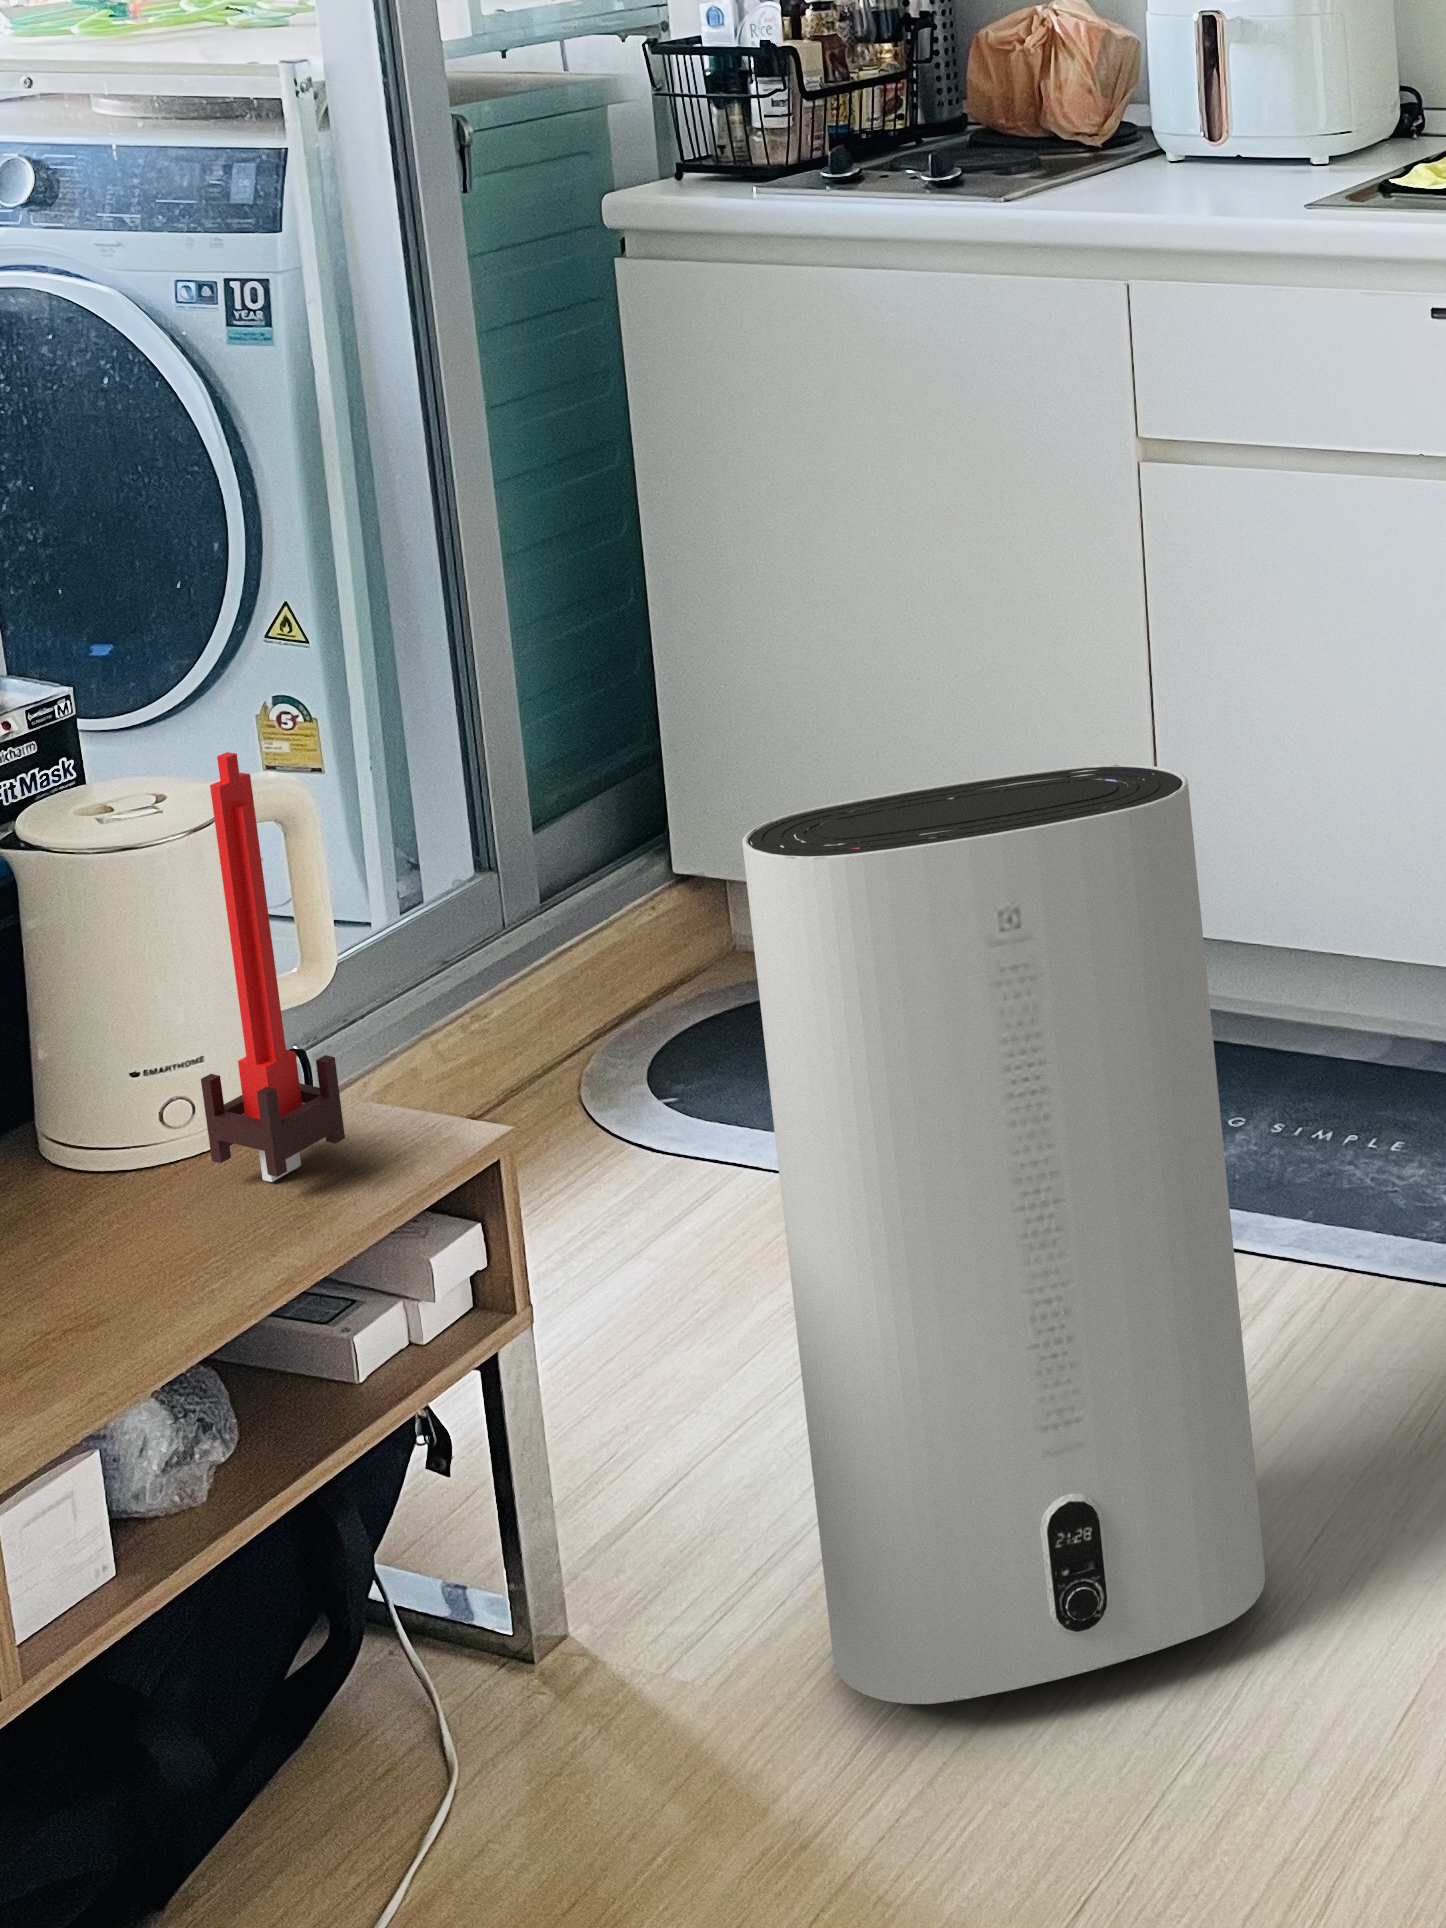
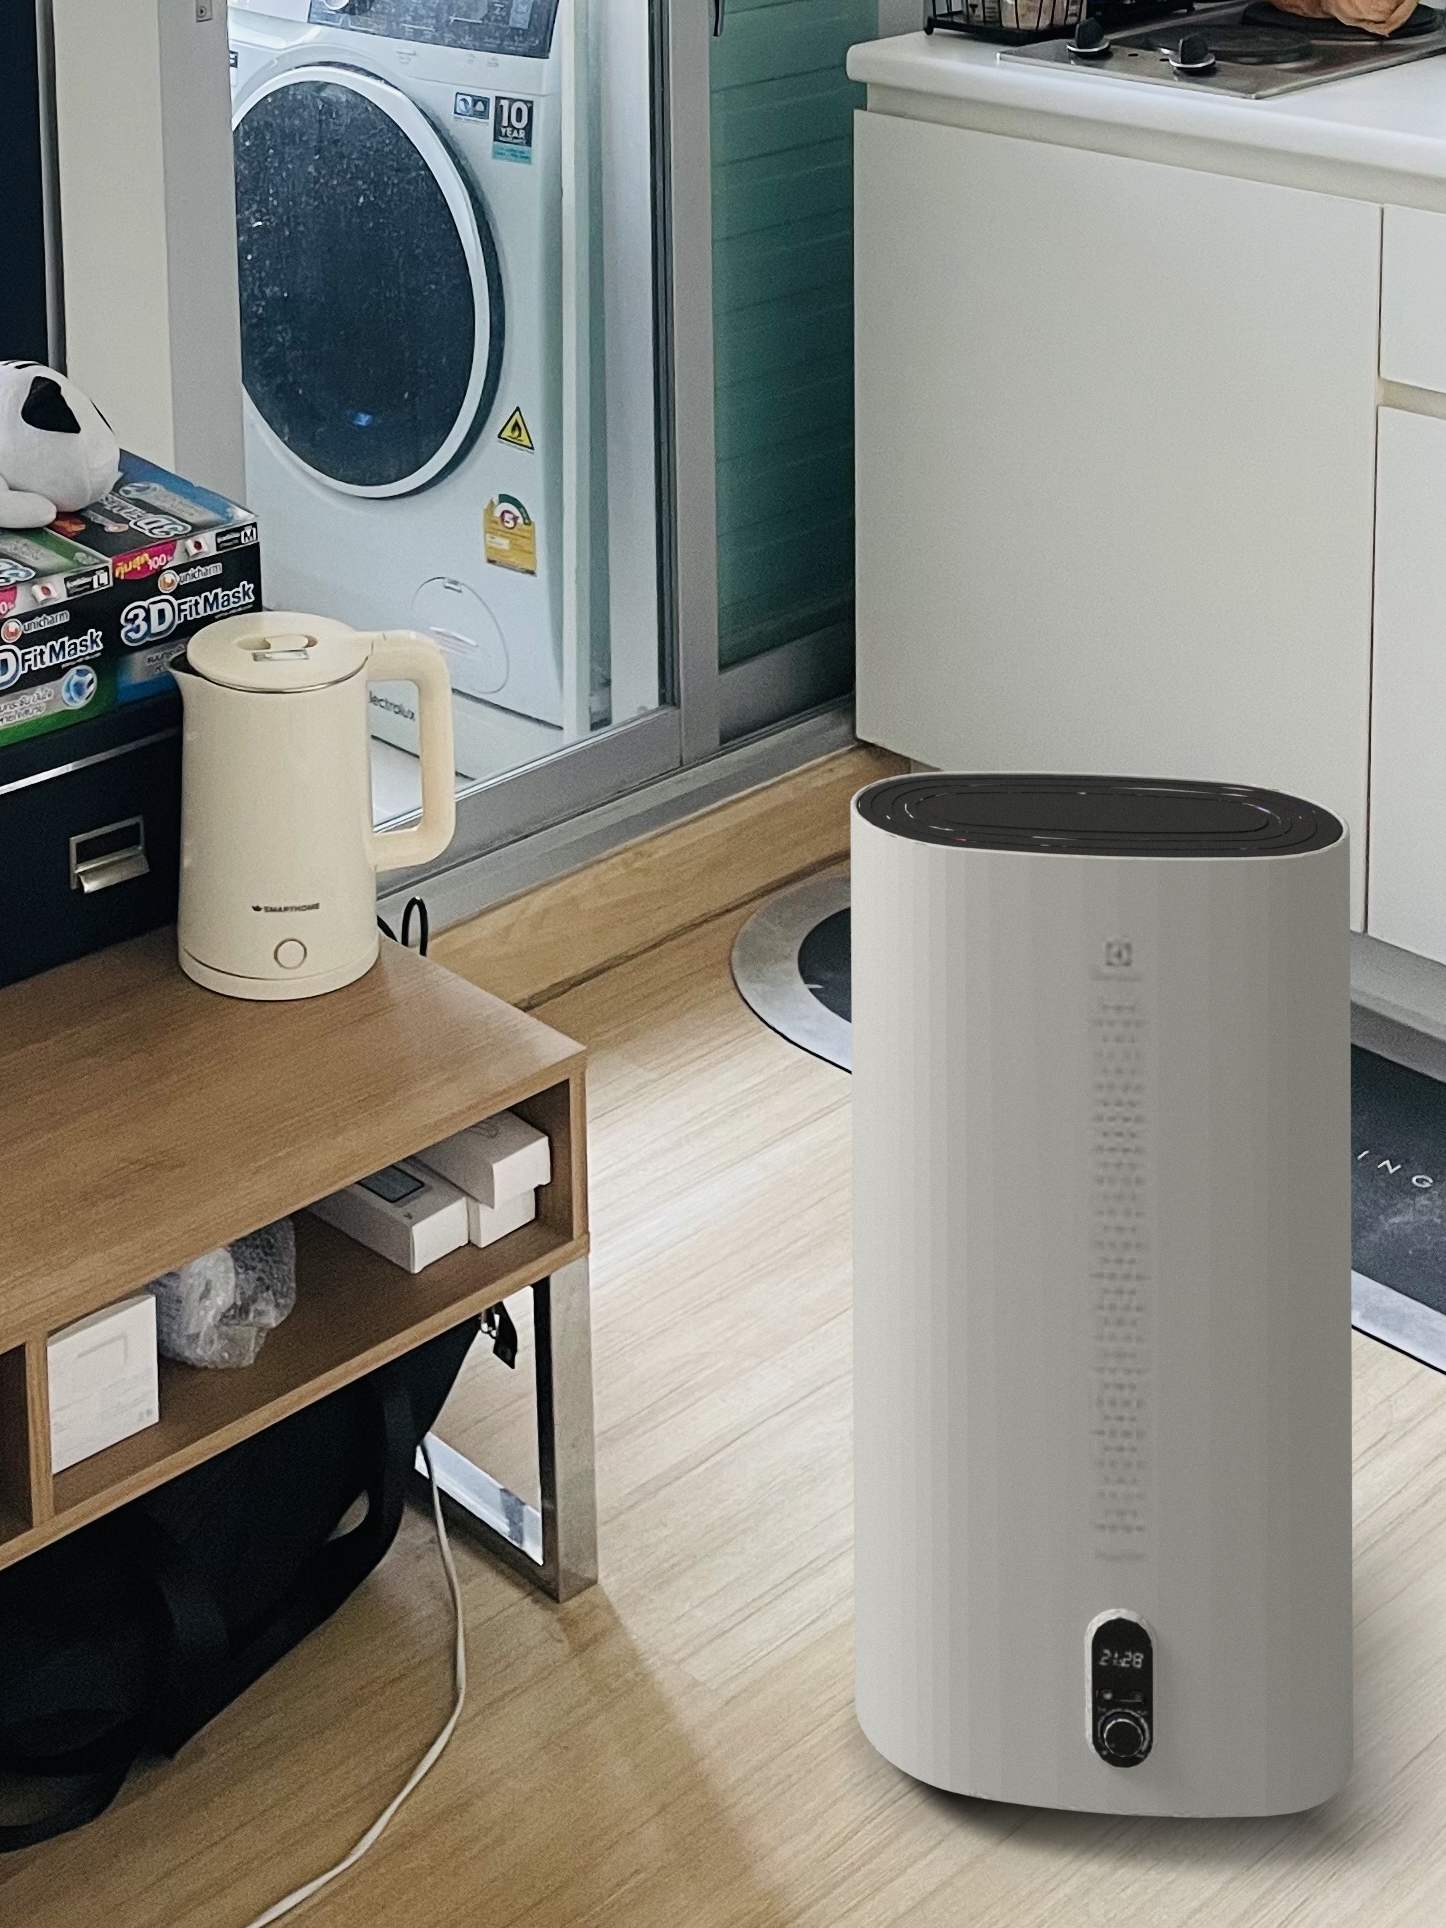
candle: present [201,752,345,1182] -> none [303,629,426,1053]

